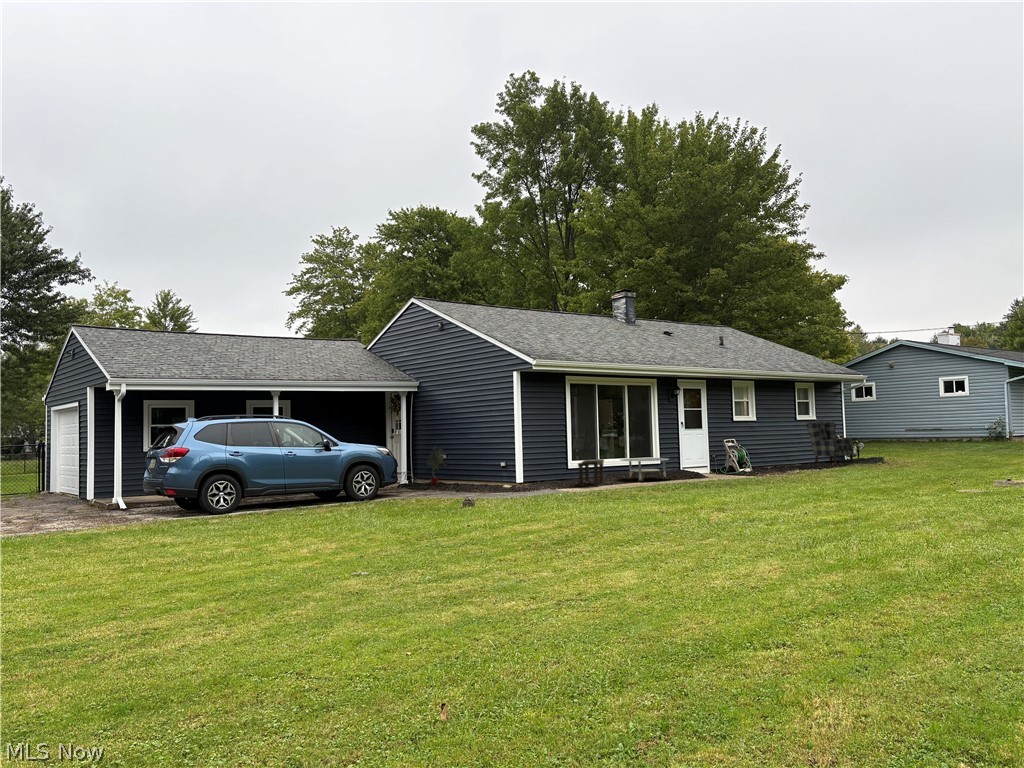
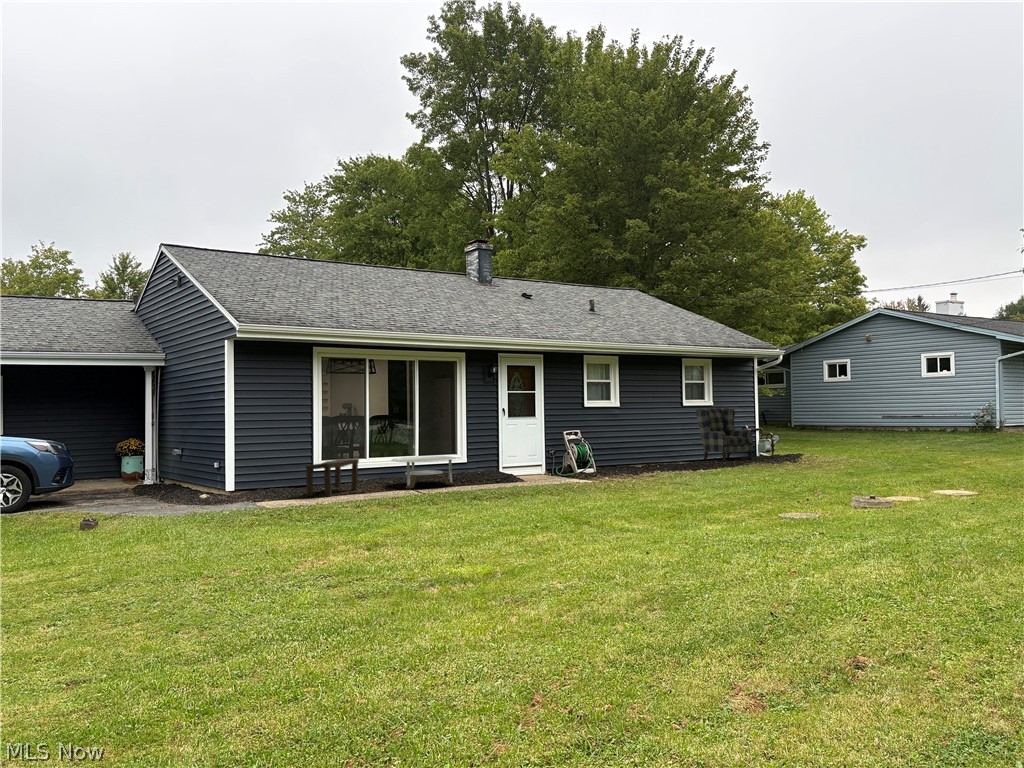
potted tree: present [426,447,447,485] -> none [150,438,180,488]

